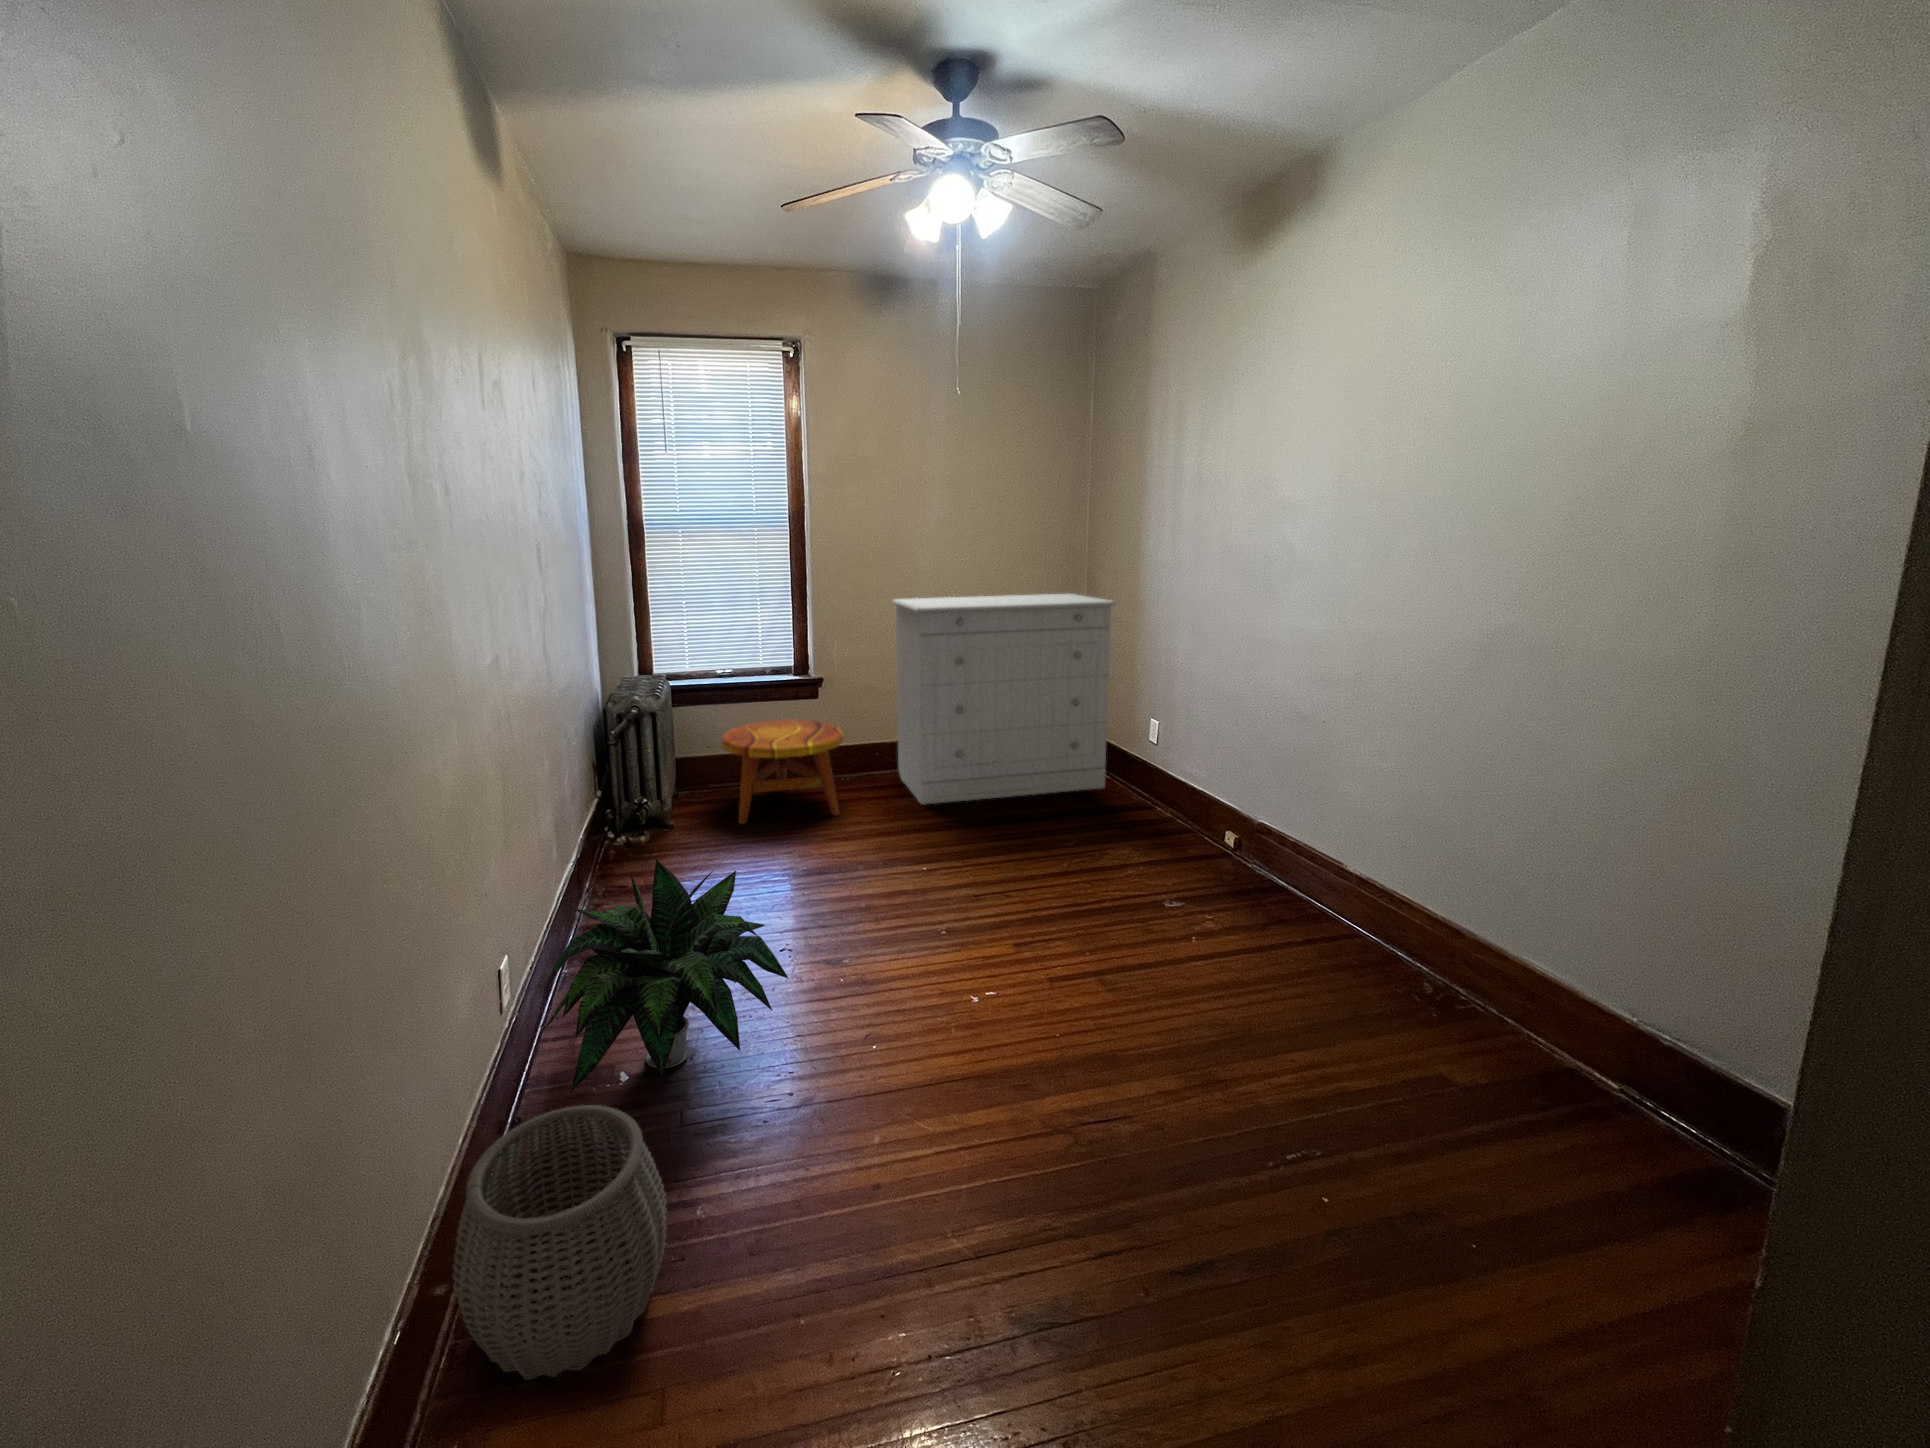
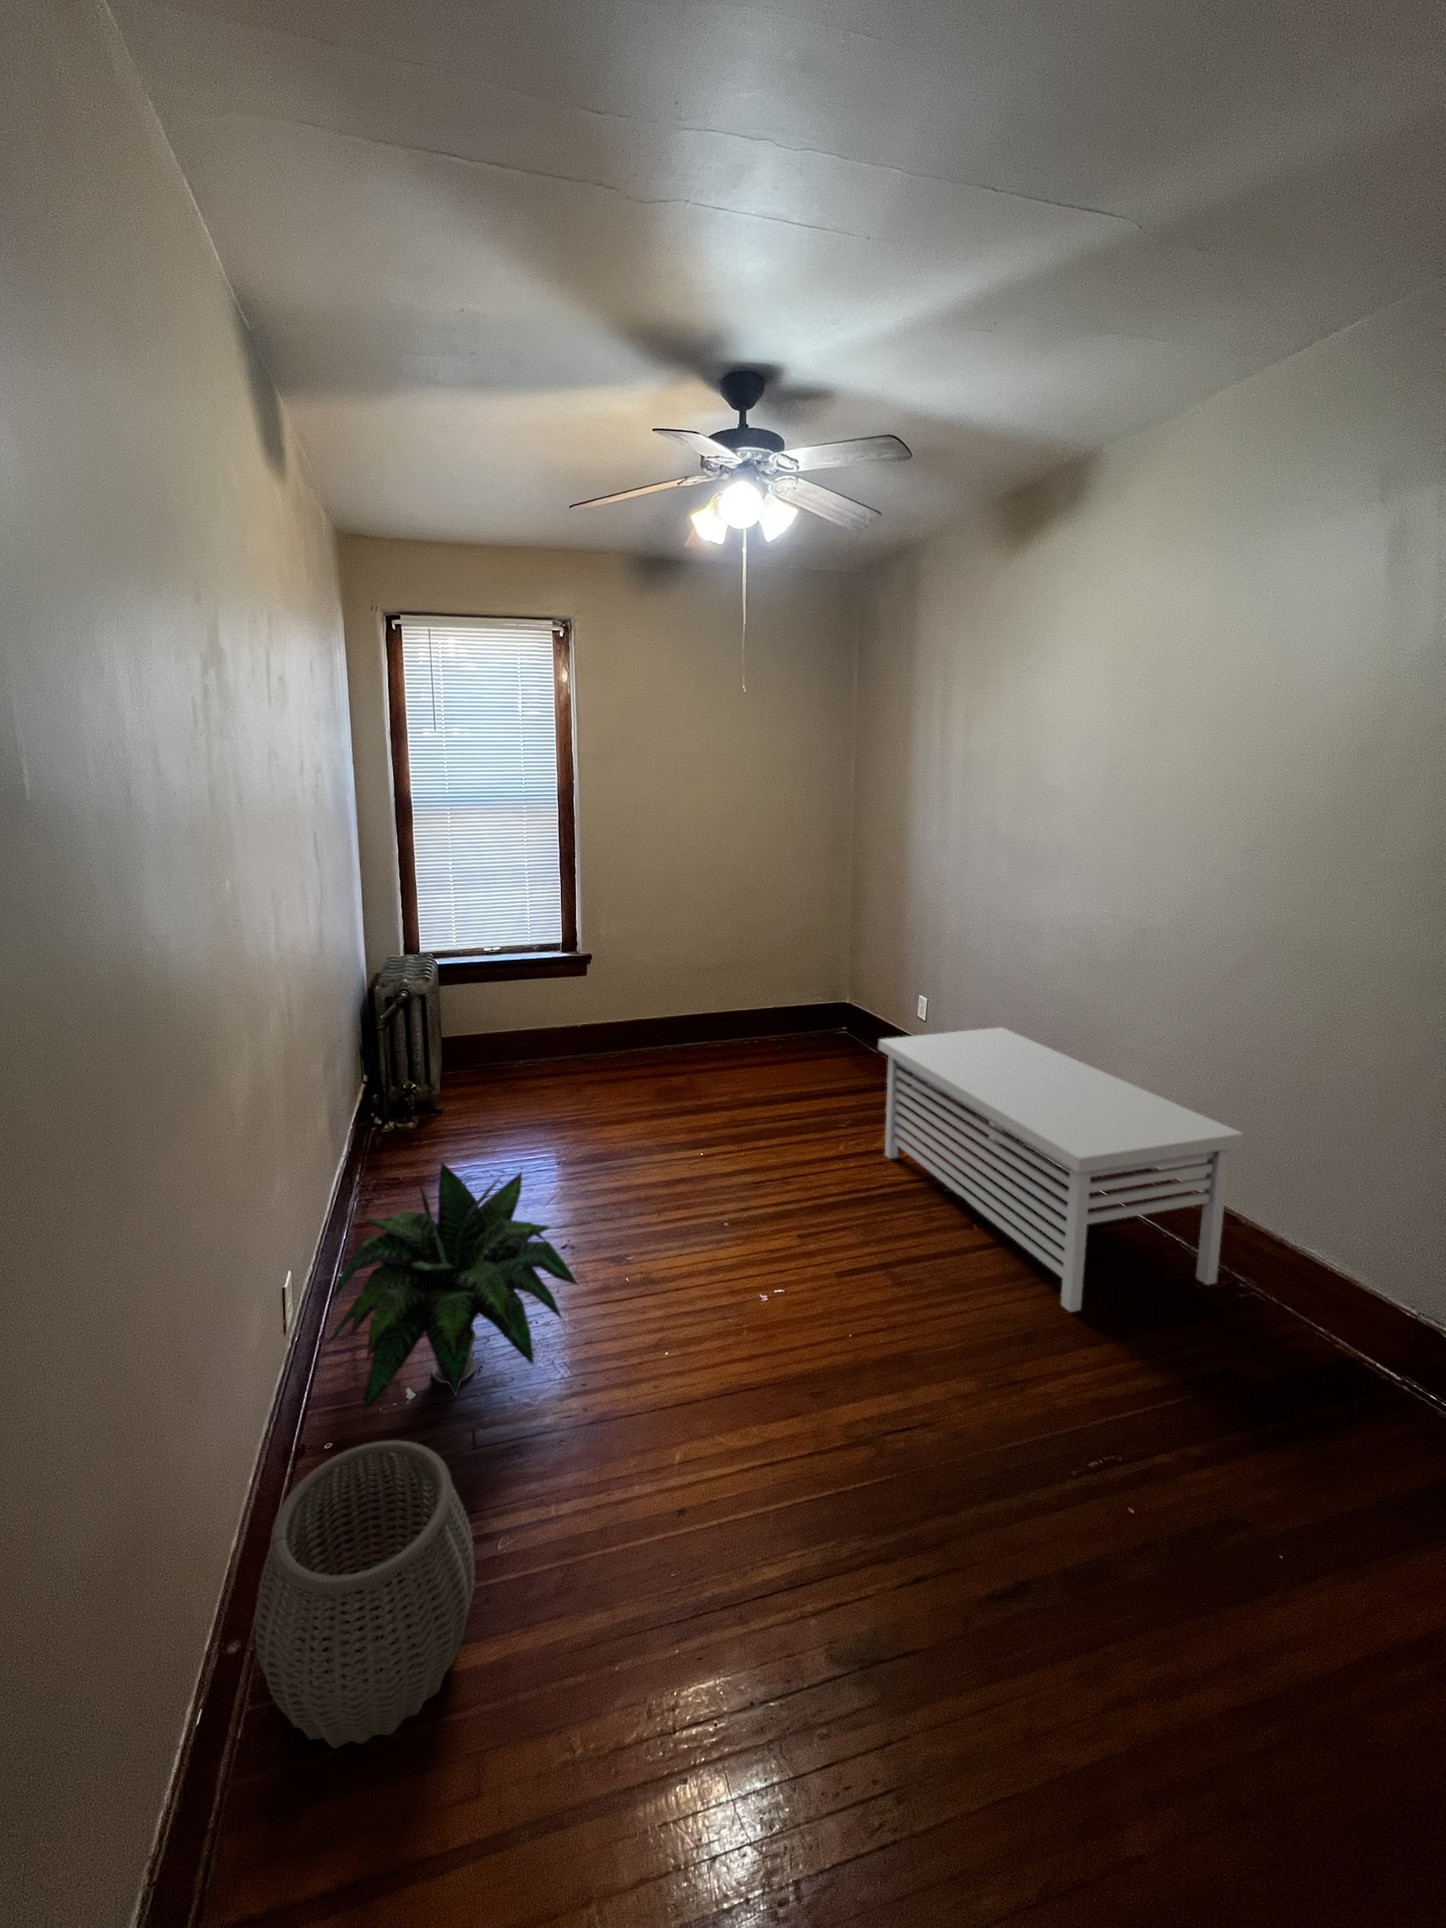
dresser: present [892,594,1116,805] -> none [660,869,884,1084]
side table: present [722,720,844,824] -> none [489,997,613,1106]
storage bench: none [1103,745,1463,1015] -> present [879,1027,1244,1312]

